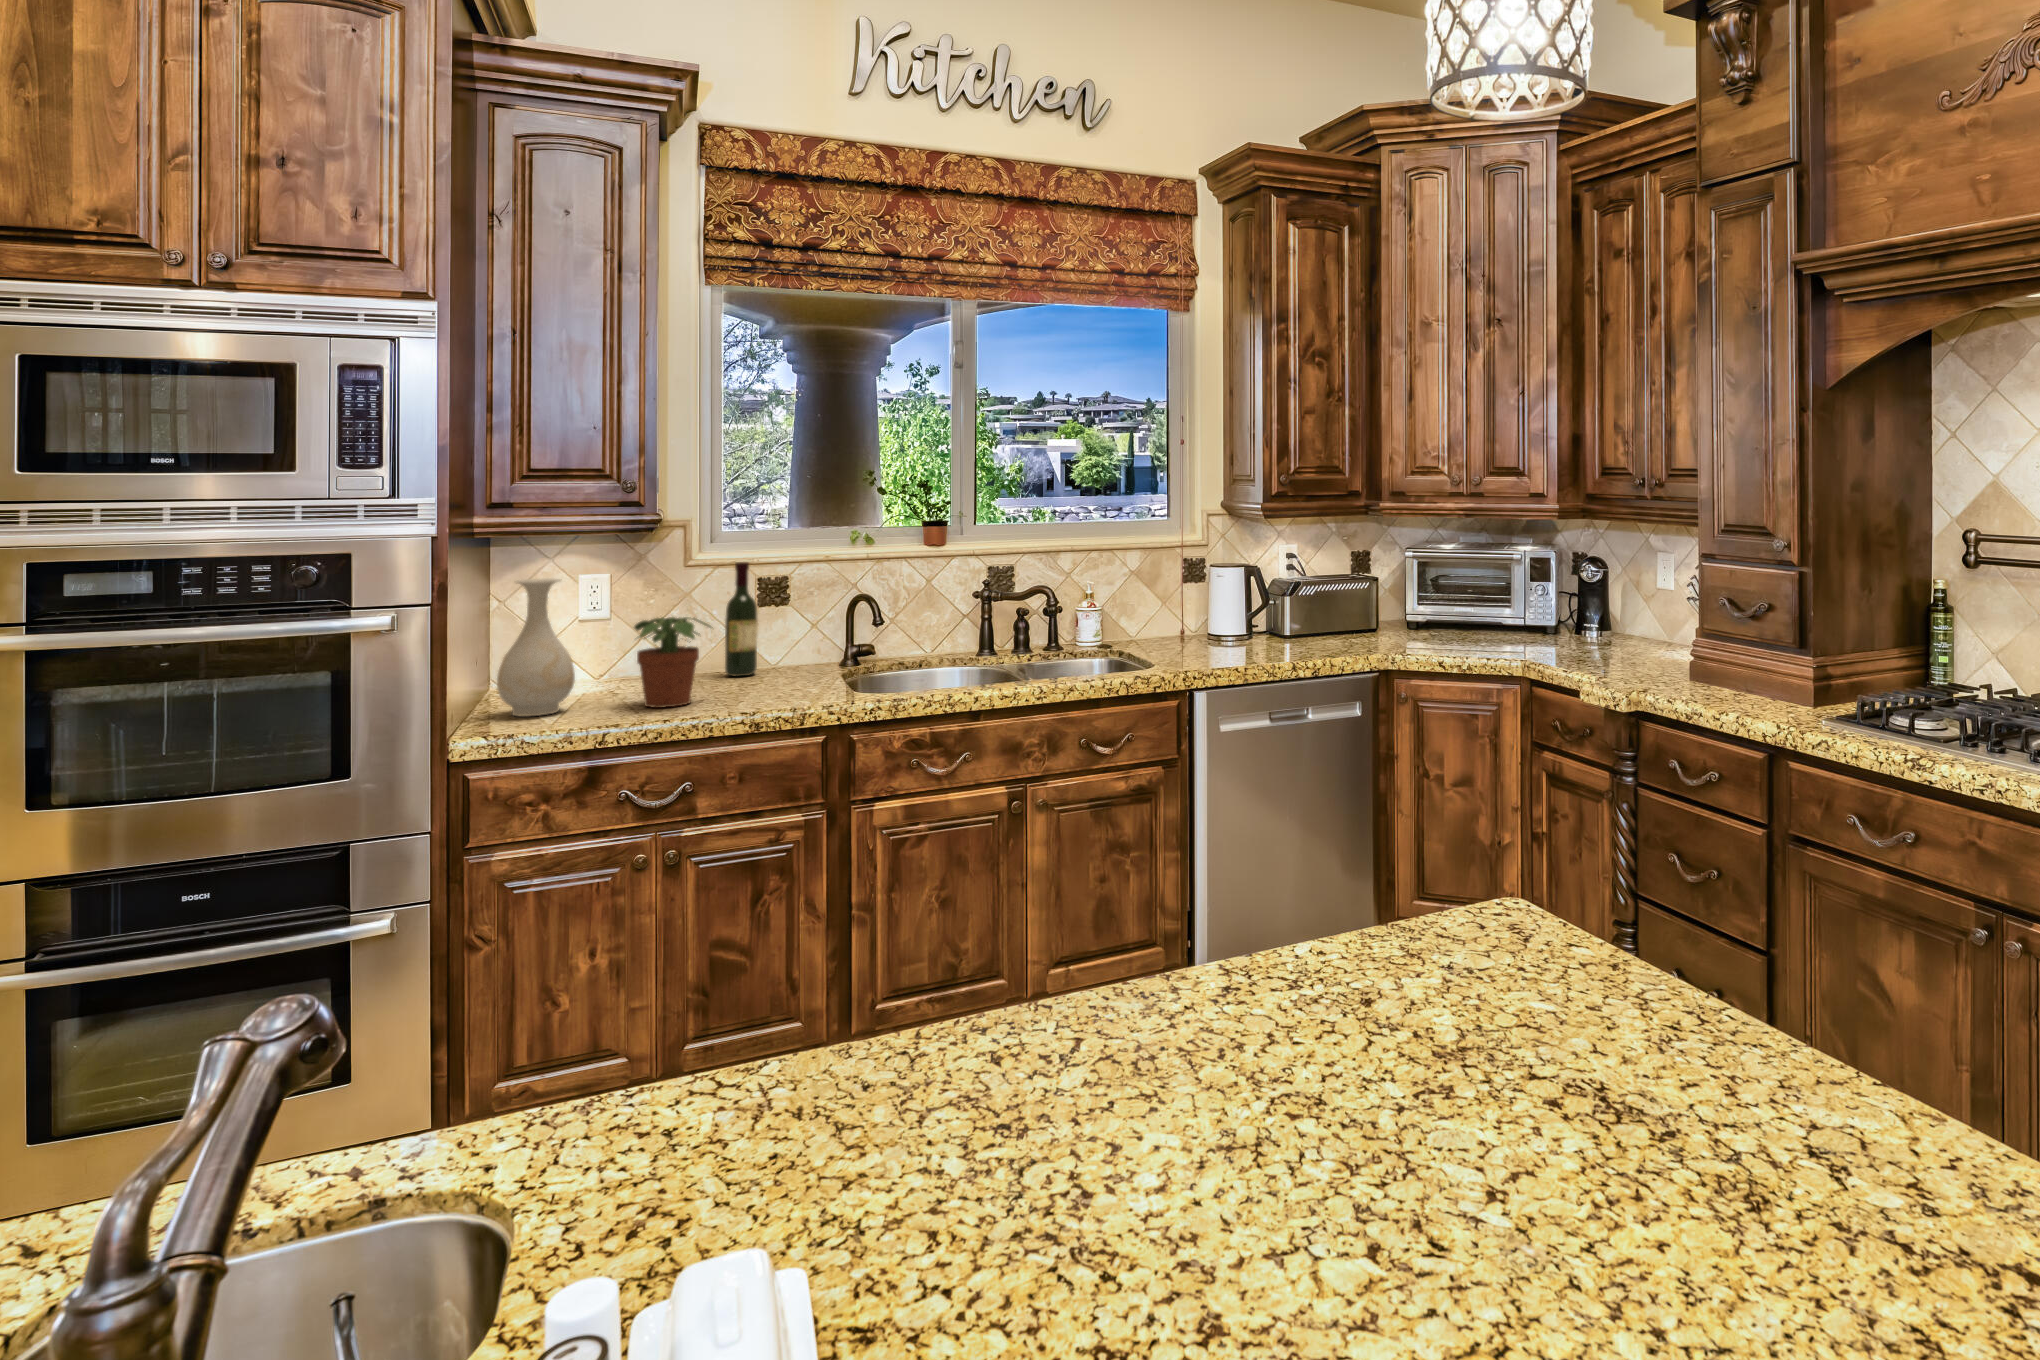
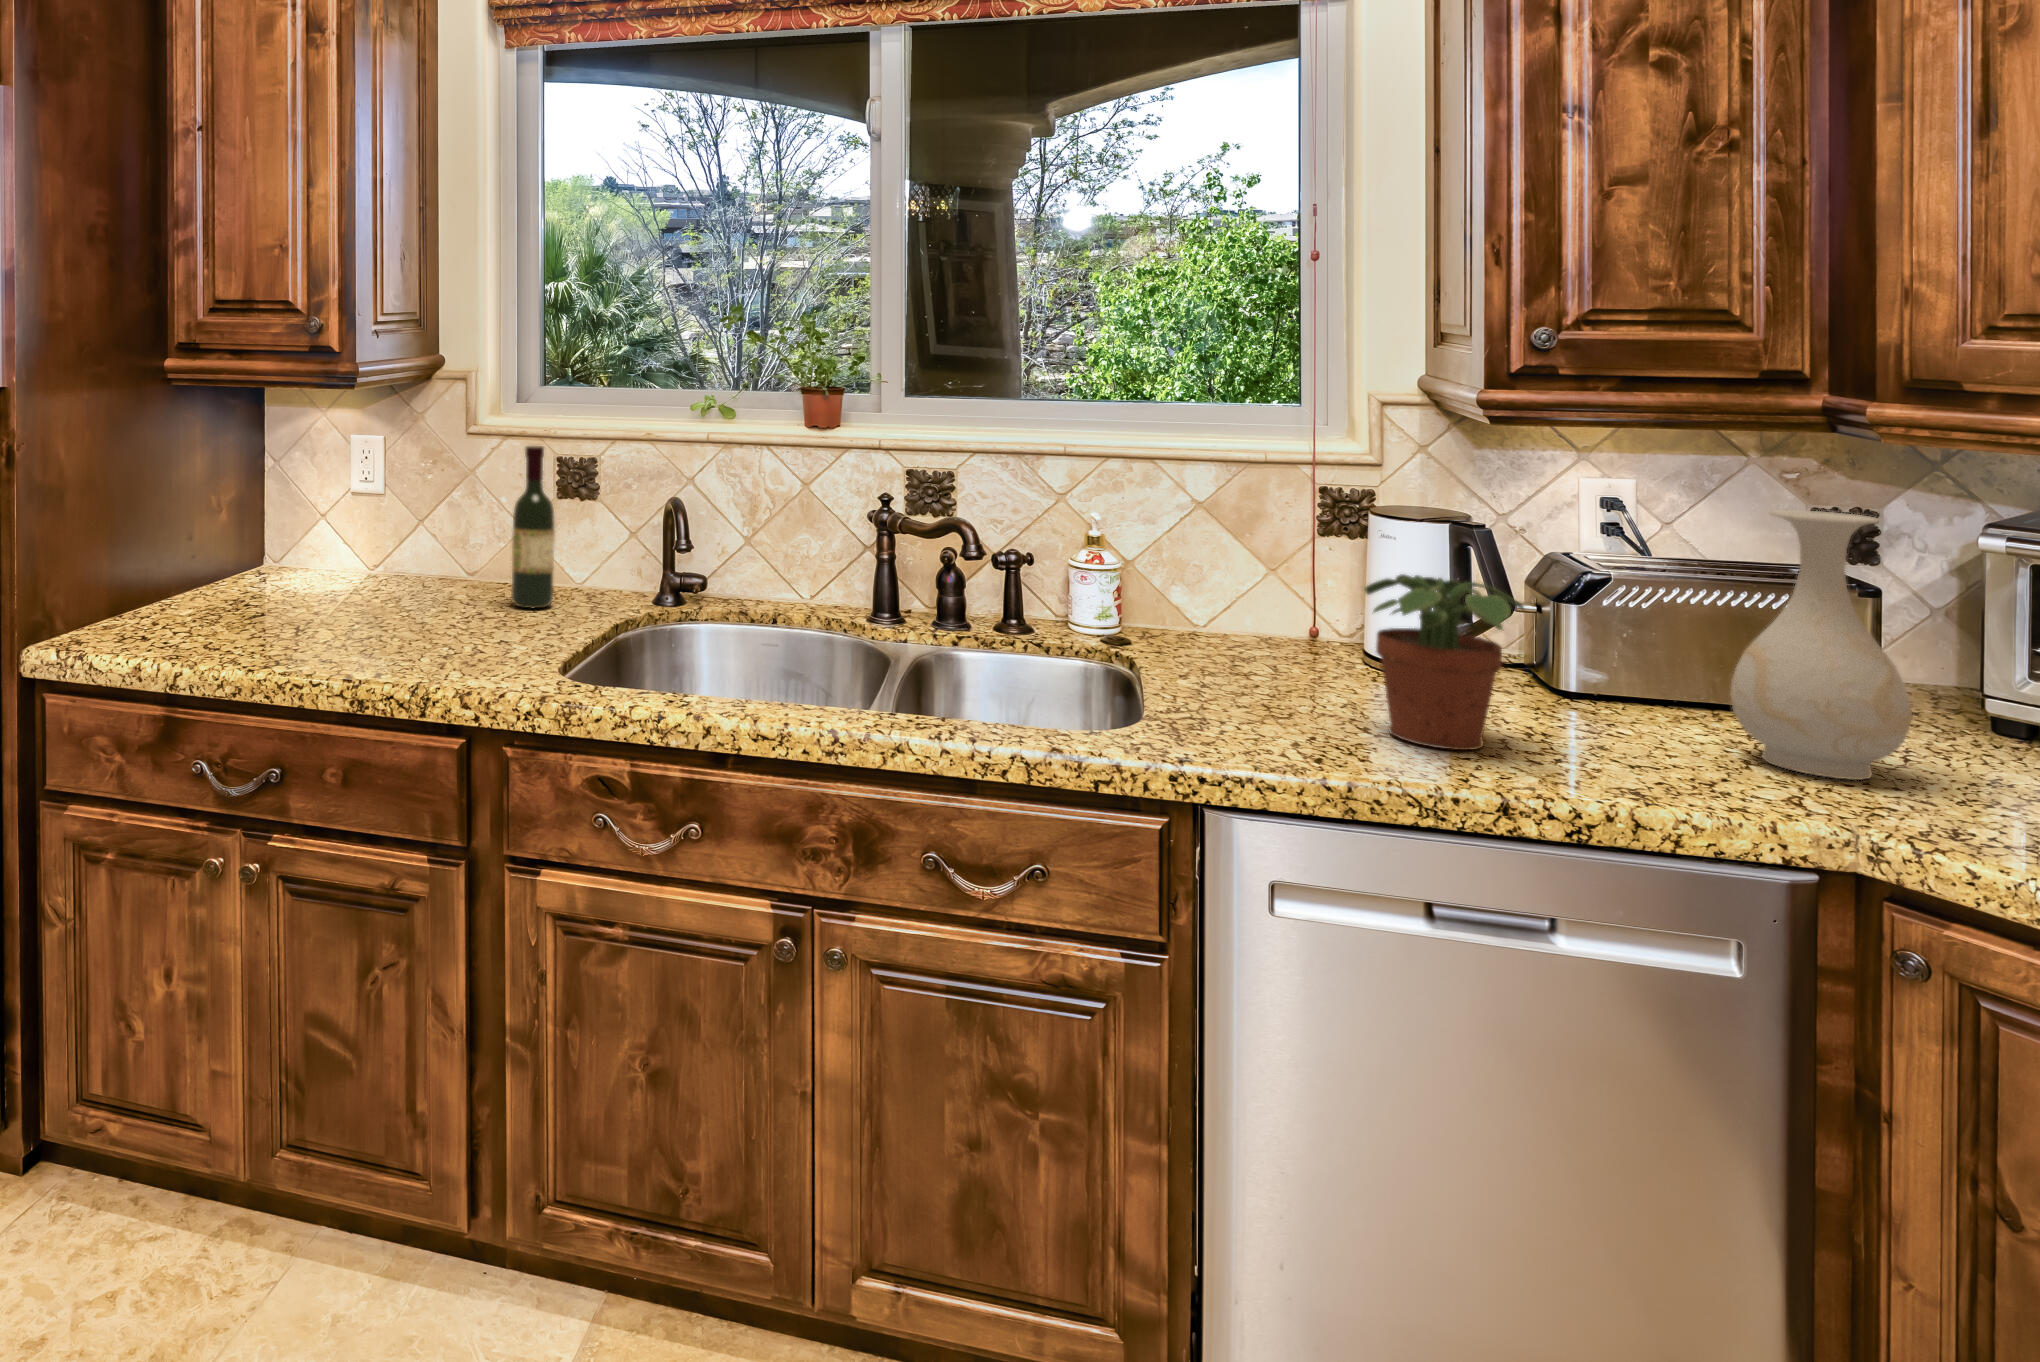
vase: present [497,578,575,716] -> present [1730,510,1912,780]
potted plant: present [634,617,713,708] -> present [1365,574,1524,750]

